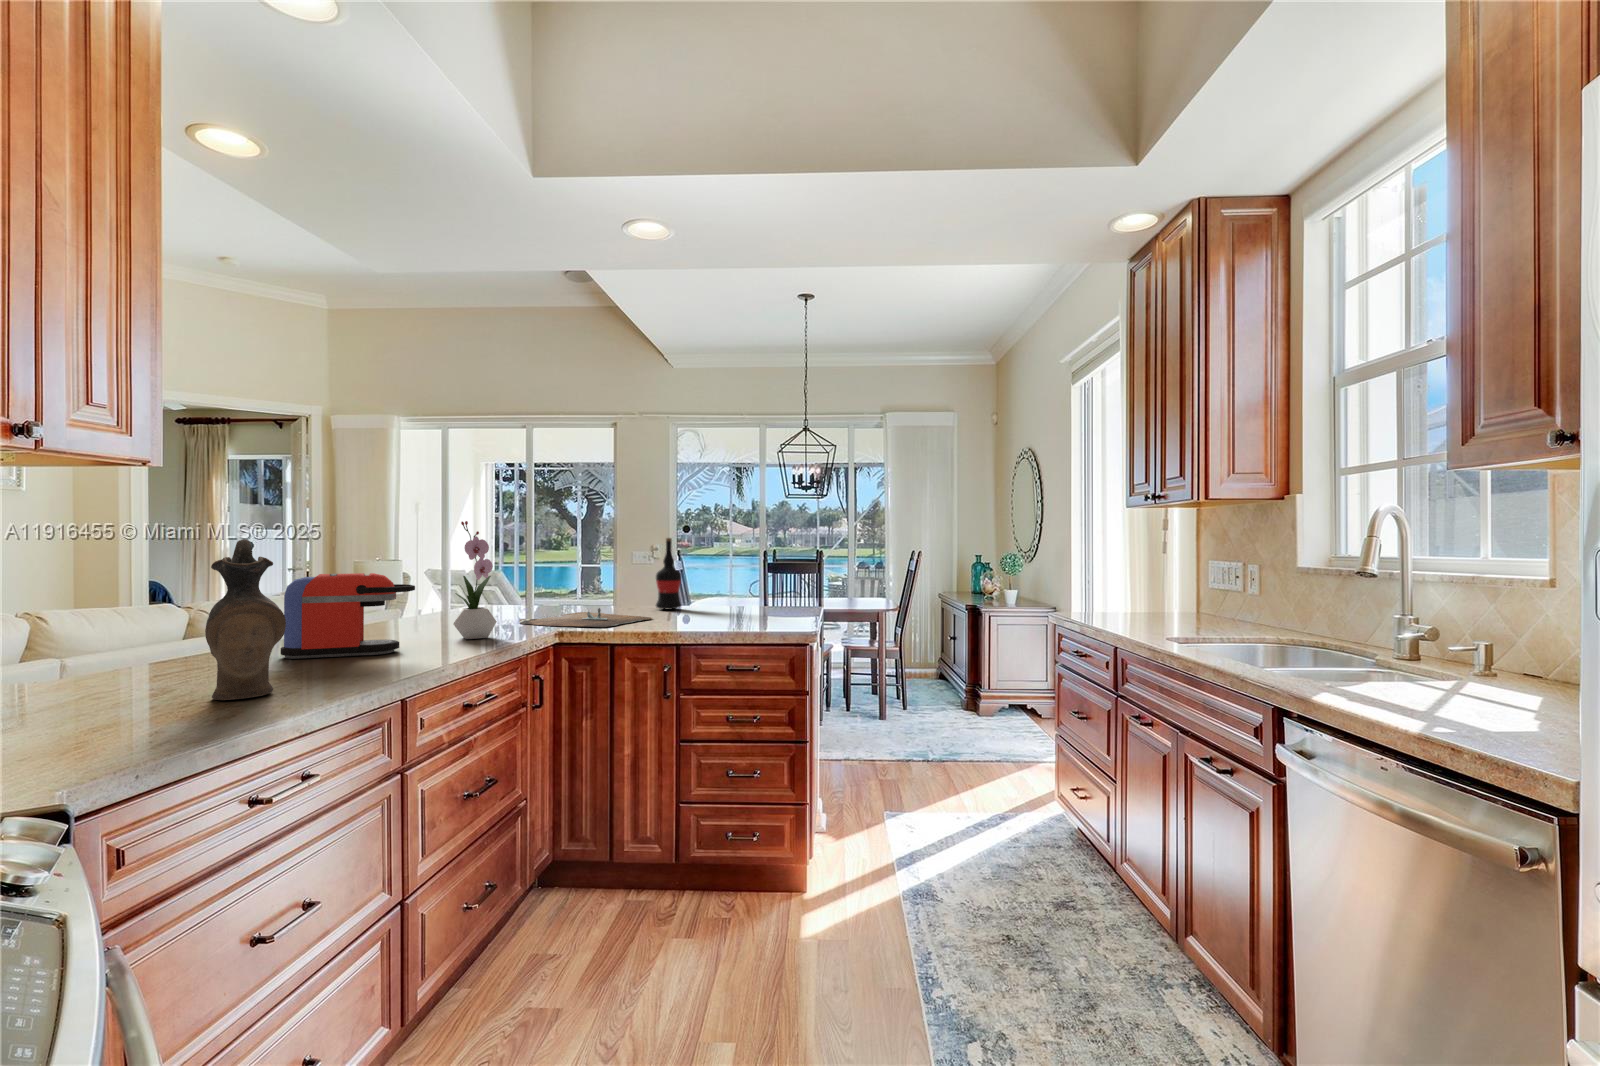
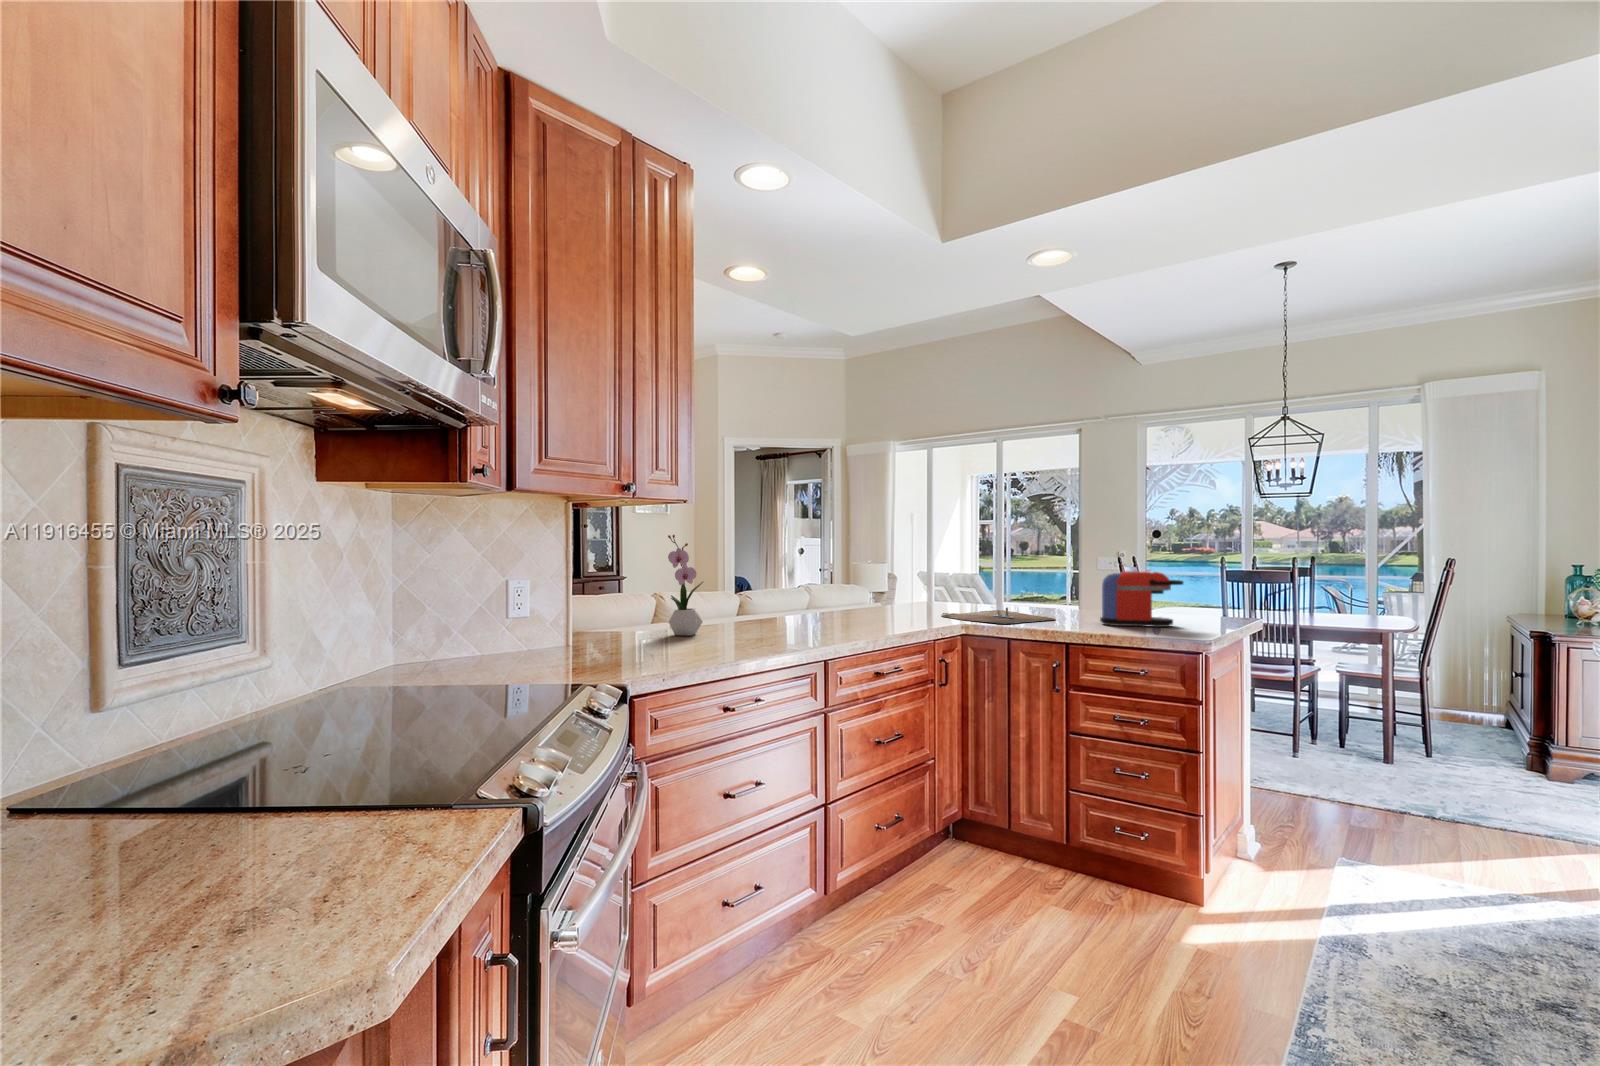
flower arrangement: present [453,521,497,639] -> present [668,535,703,635]
wine bottle: present [656,538,681,609] -> none [1069,545,1095,612]
ceramic pitcher: present [205,539,286,700] -> none [716,551,756,650]
coffee maker: present [280,573,415,659] -> present [1100,571,1183,627]

